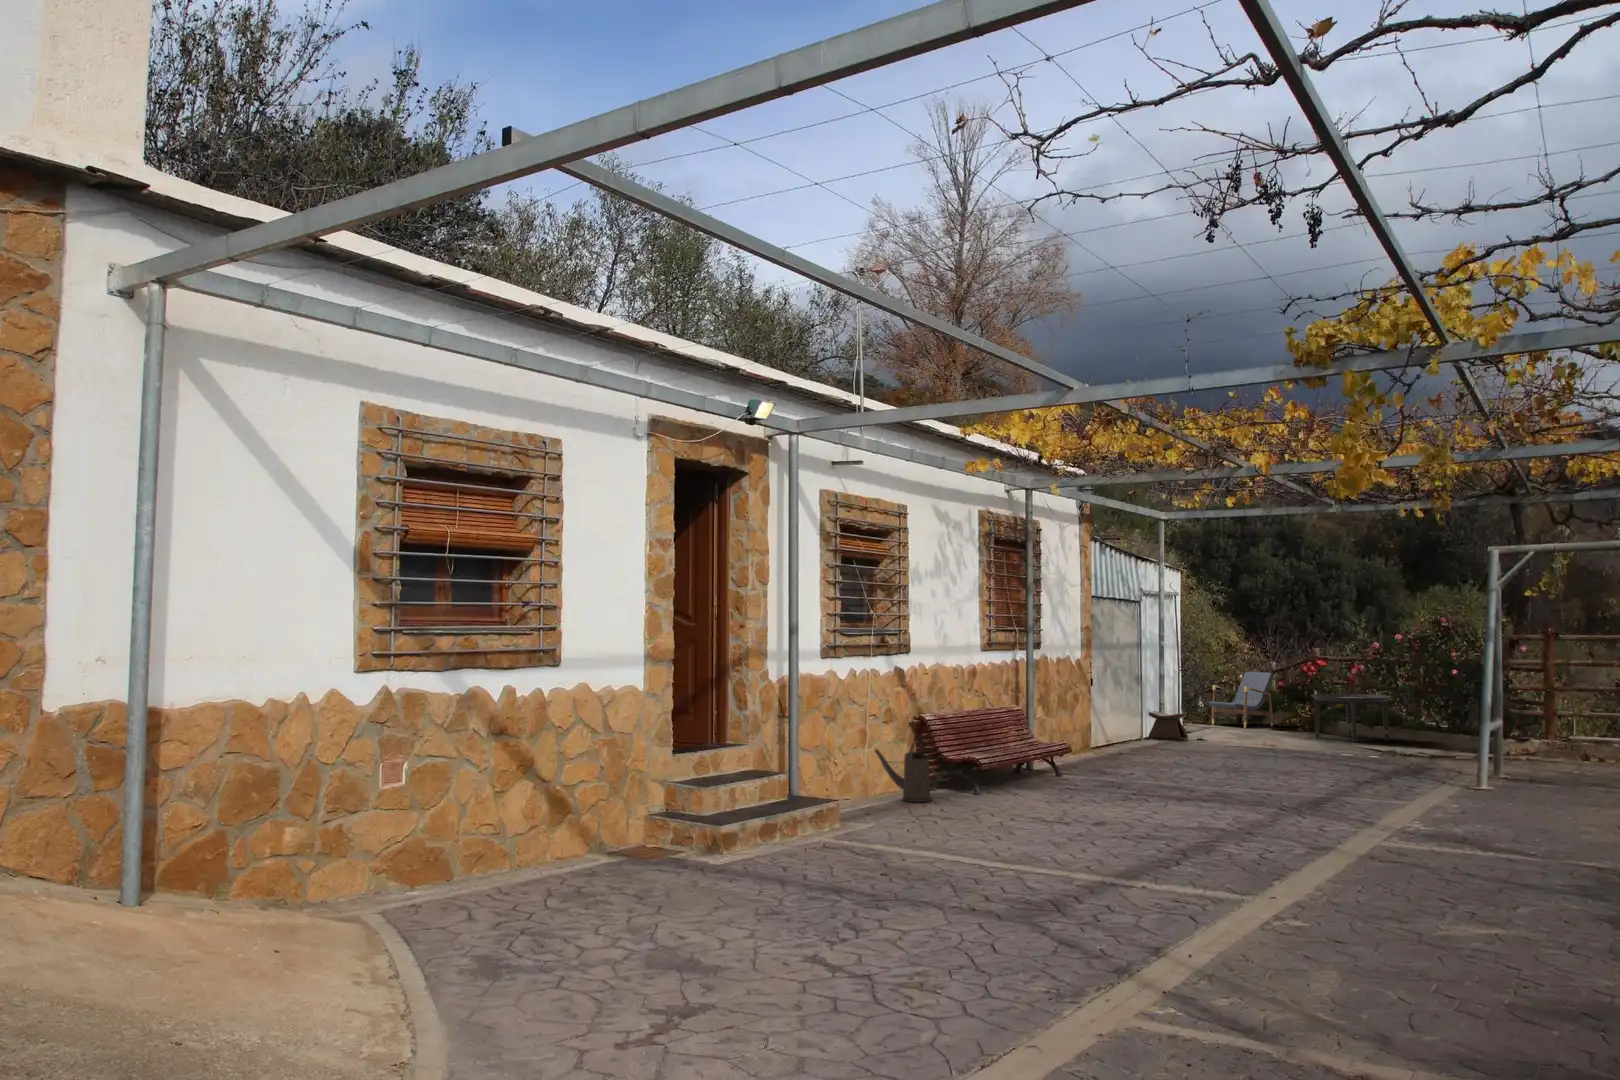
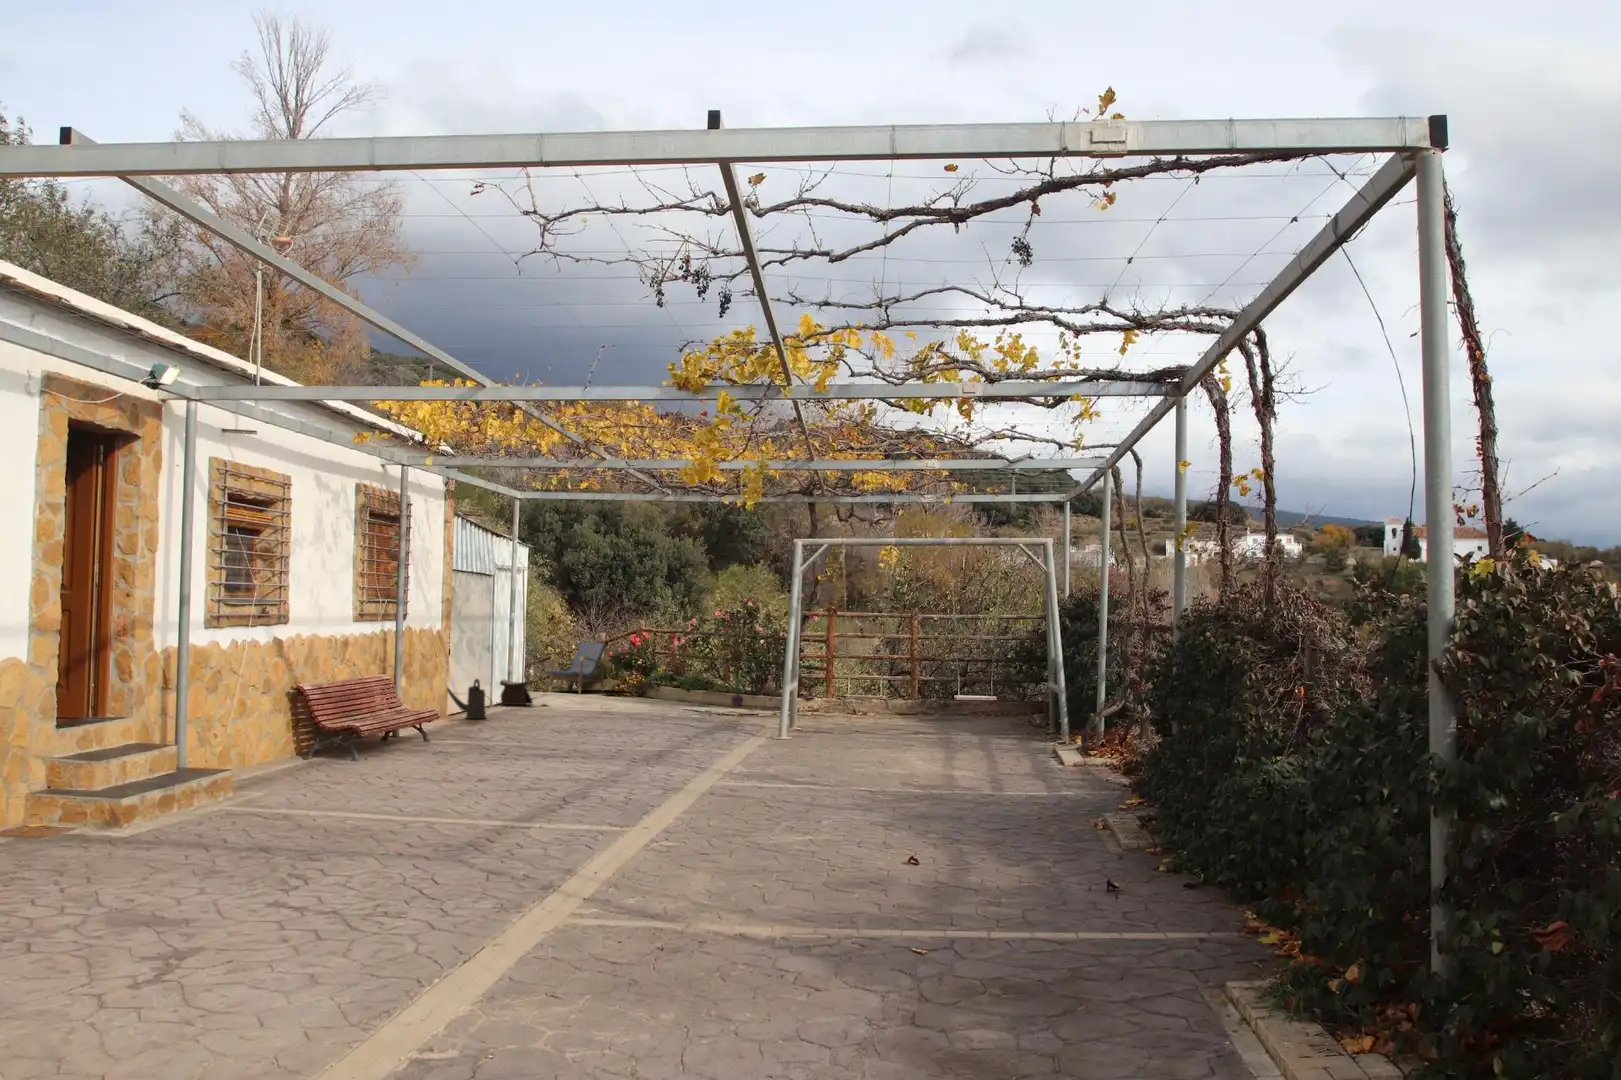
round table: present [1311,694,1391,742] -> none [639,661,705,703]
decorative plant: none [1413,707,1462,747] -> present [731,672,744,706]
watering can: present [875,741,939,802] -> present [447,679,493,719]

